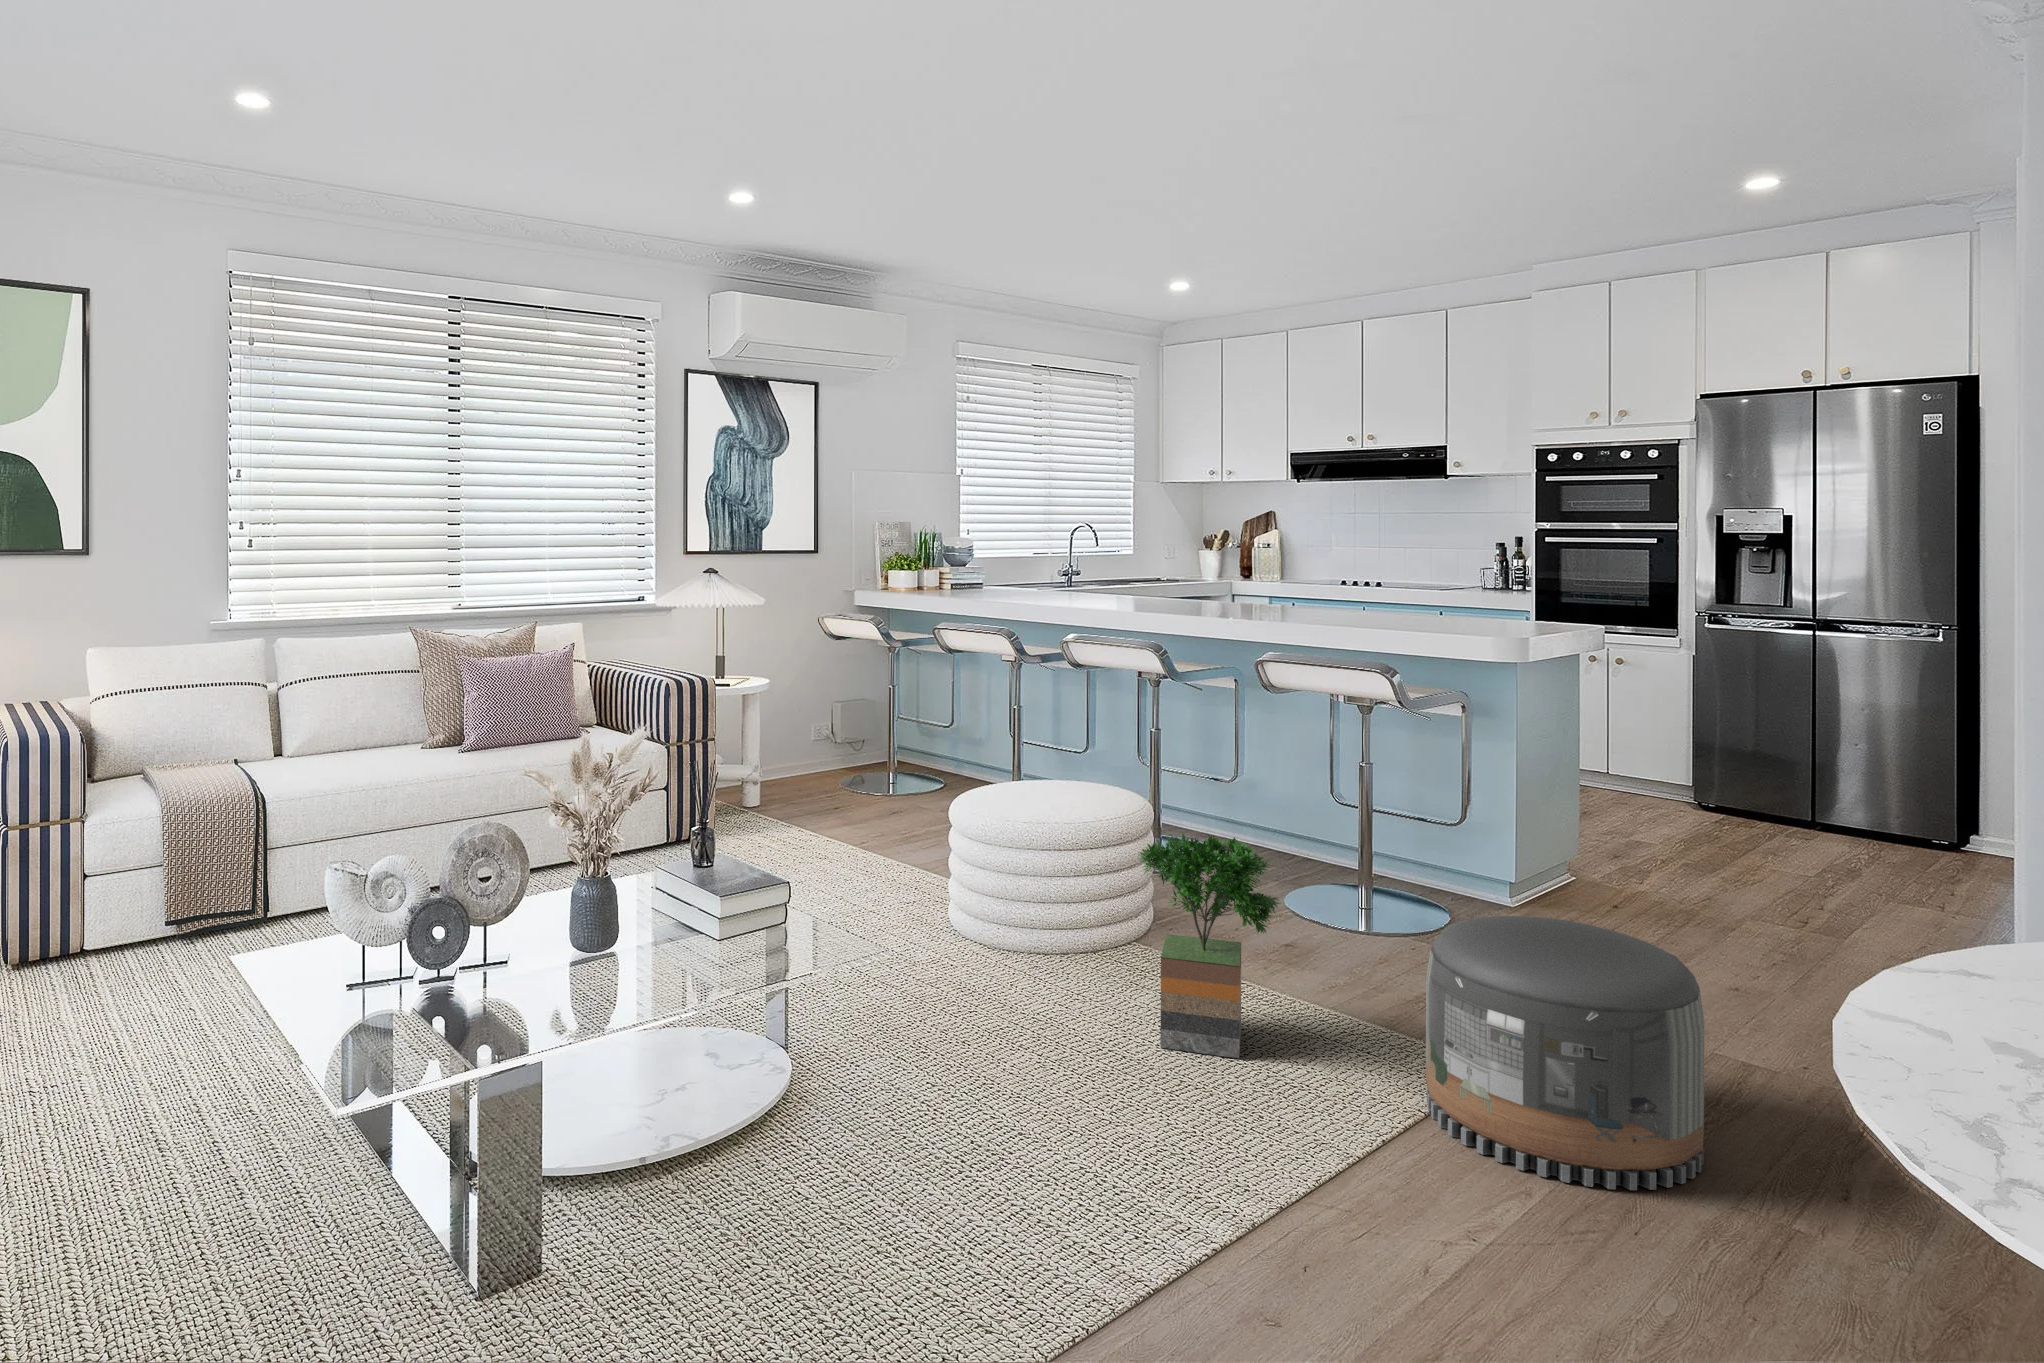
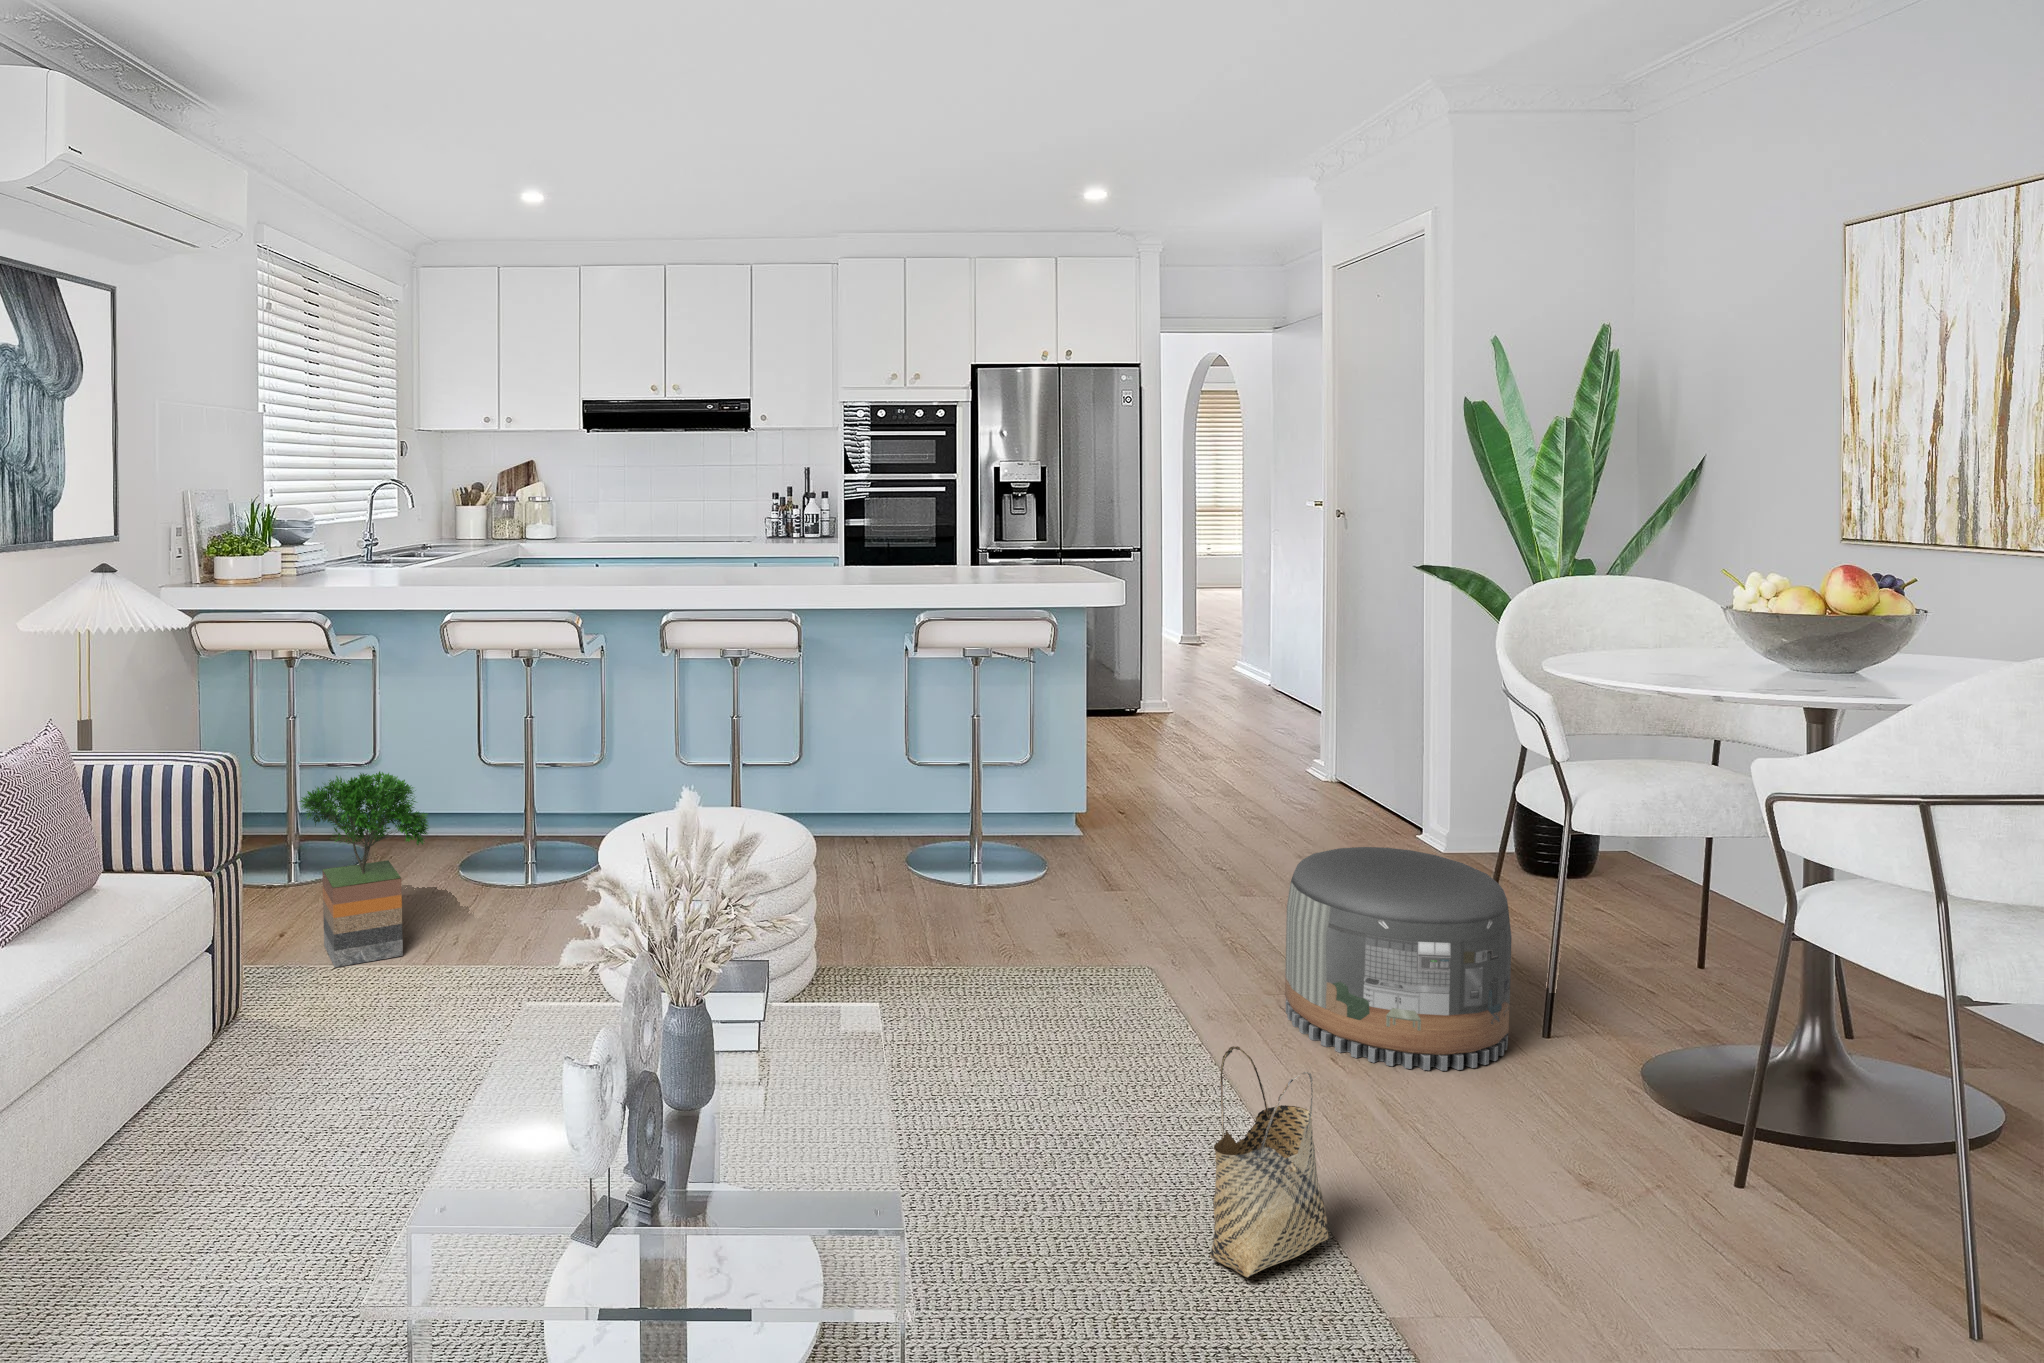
potted tree: present [1139,833,1280,1058] -> present [300,771,428,967]
woven basket: none [971,981,1103,1181] -> present [1210,1046,1328,1278]

